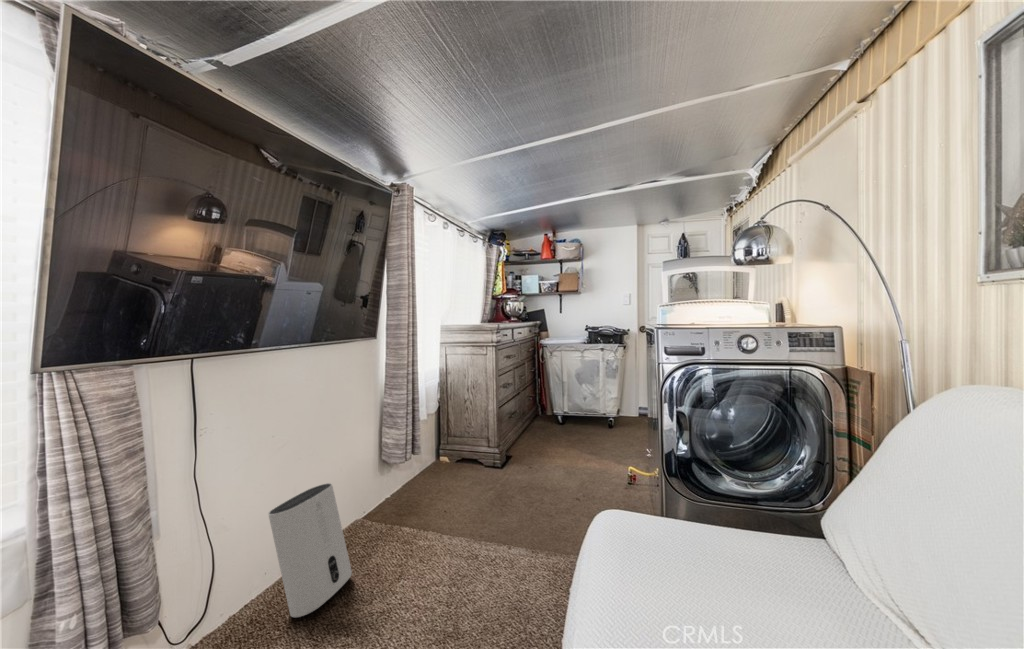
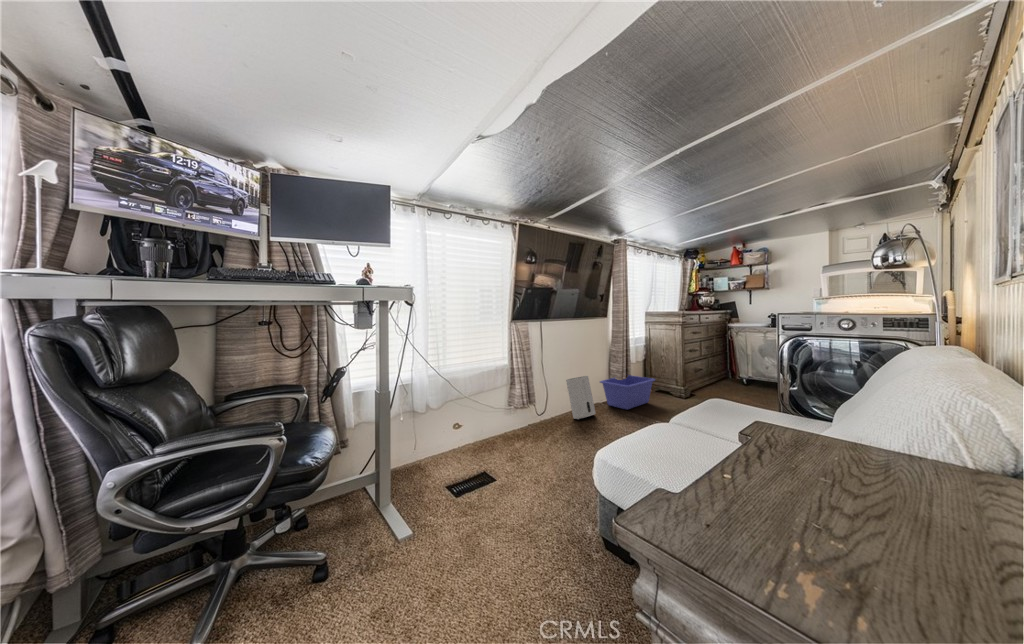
storage bin: none [360,445,464,530] -> present [600,375,655,409]

